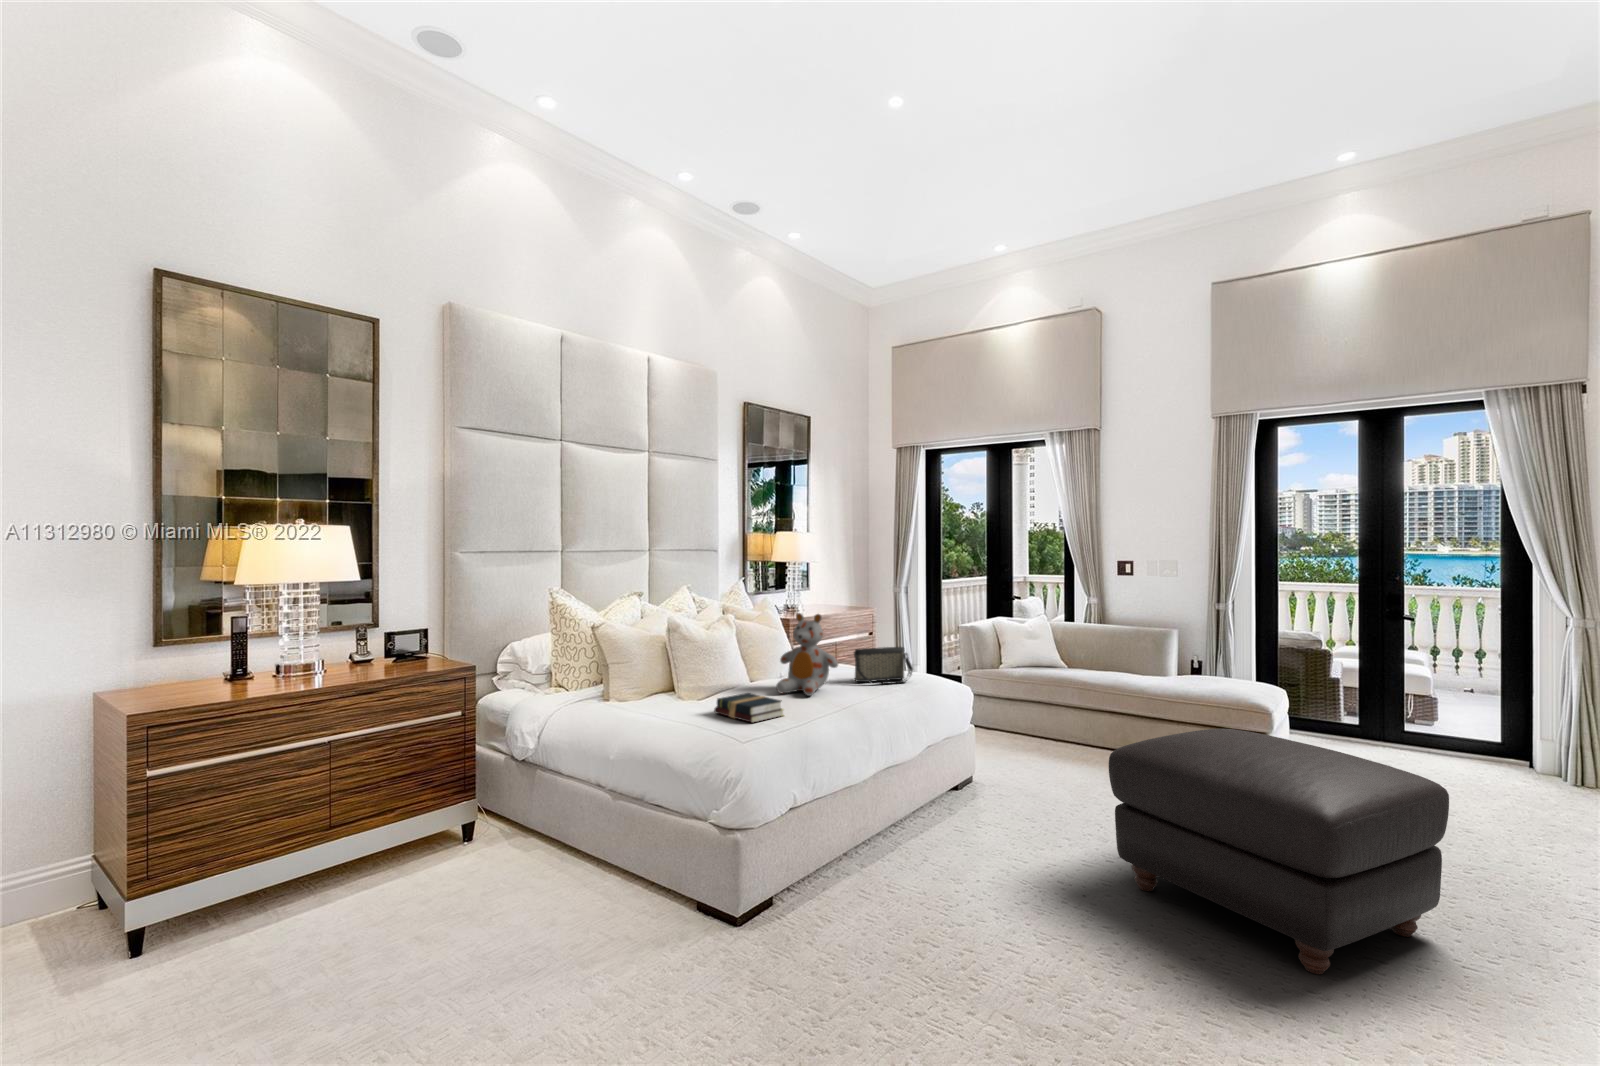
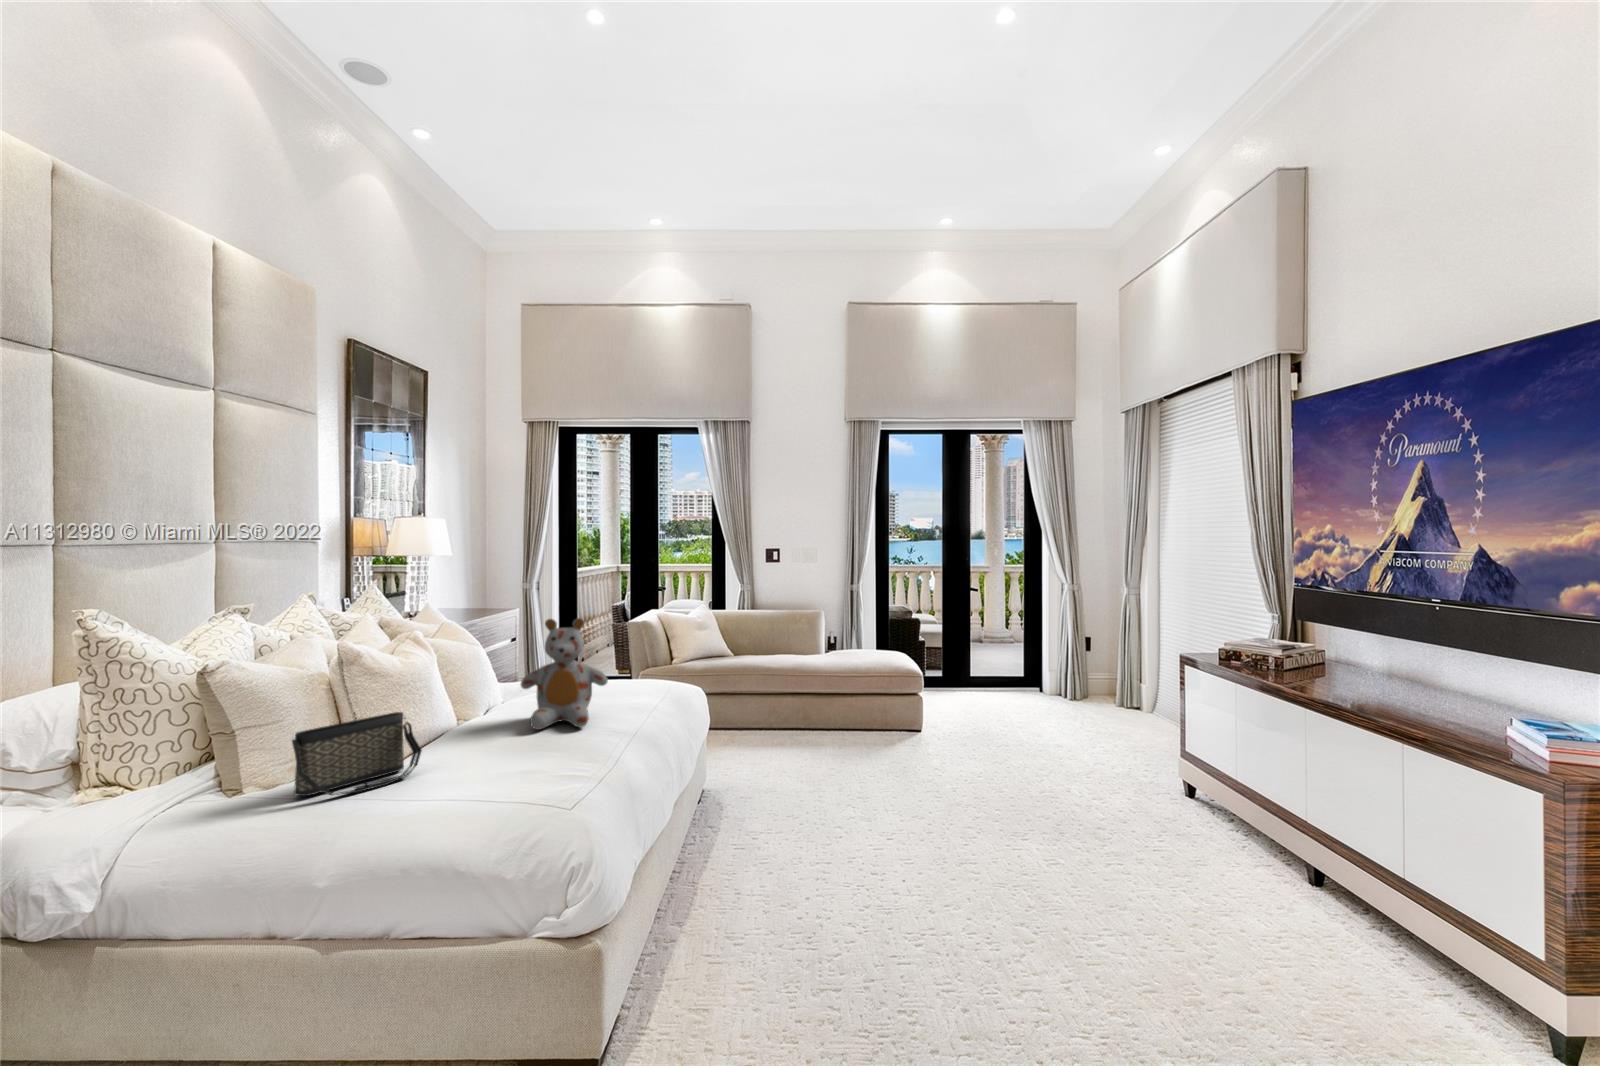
handbag: present [854,647,913,684] -> present [292,712,422,796]
hardback book: present [714,693,783,723] -> none [482,738,589,783]
ottoman: present [1109,729,1449,974] -> none [920,695,1155,899]

